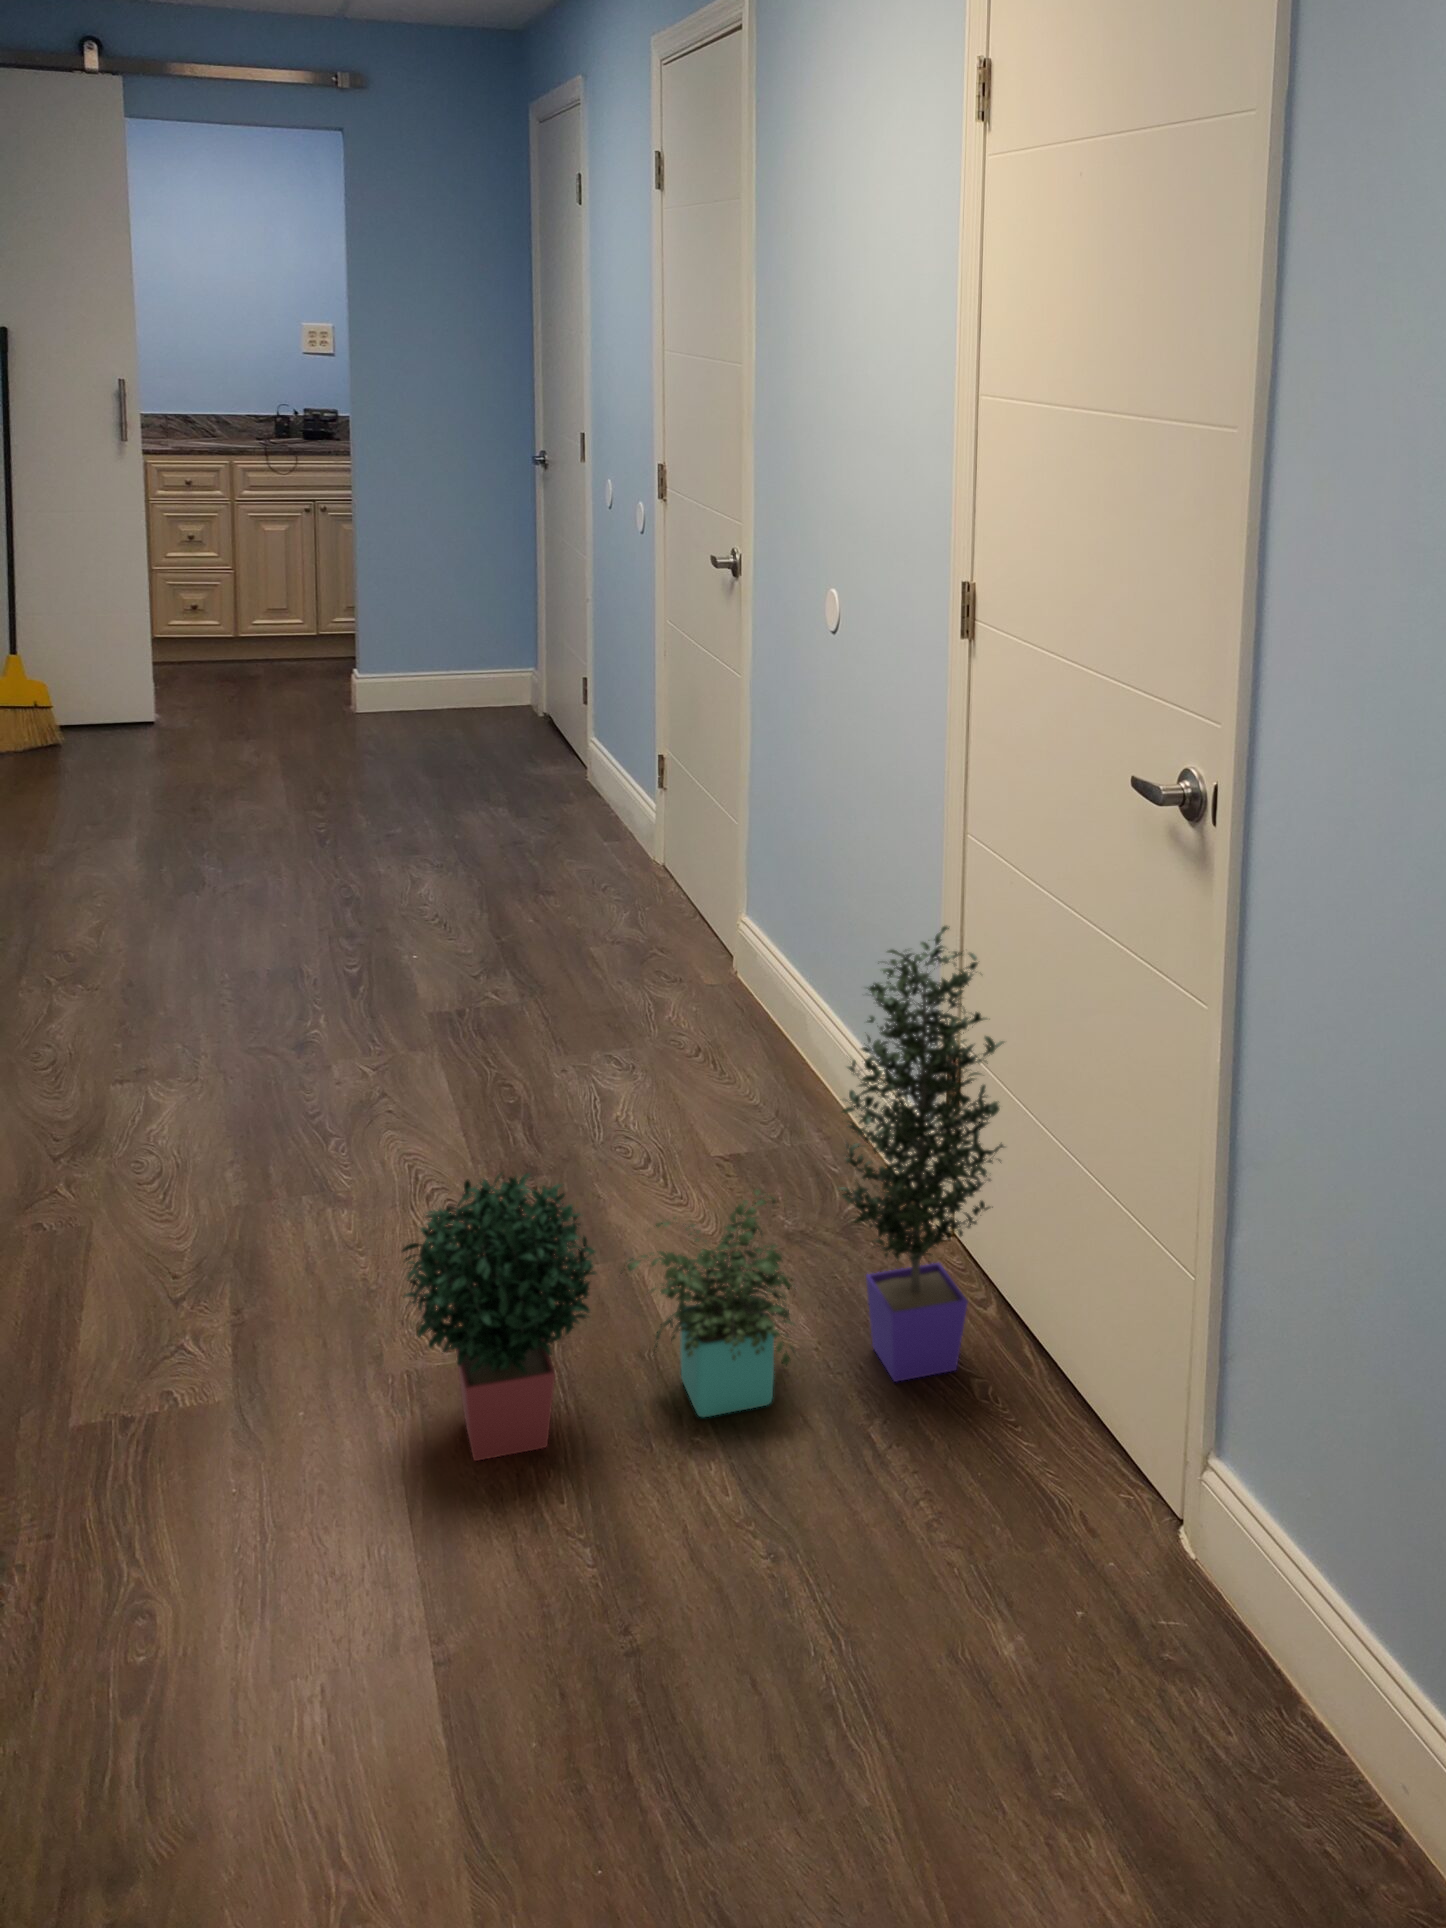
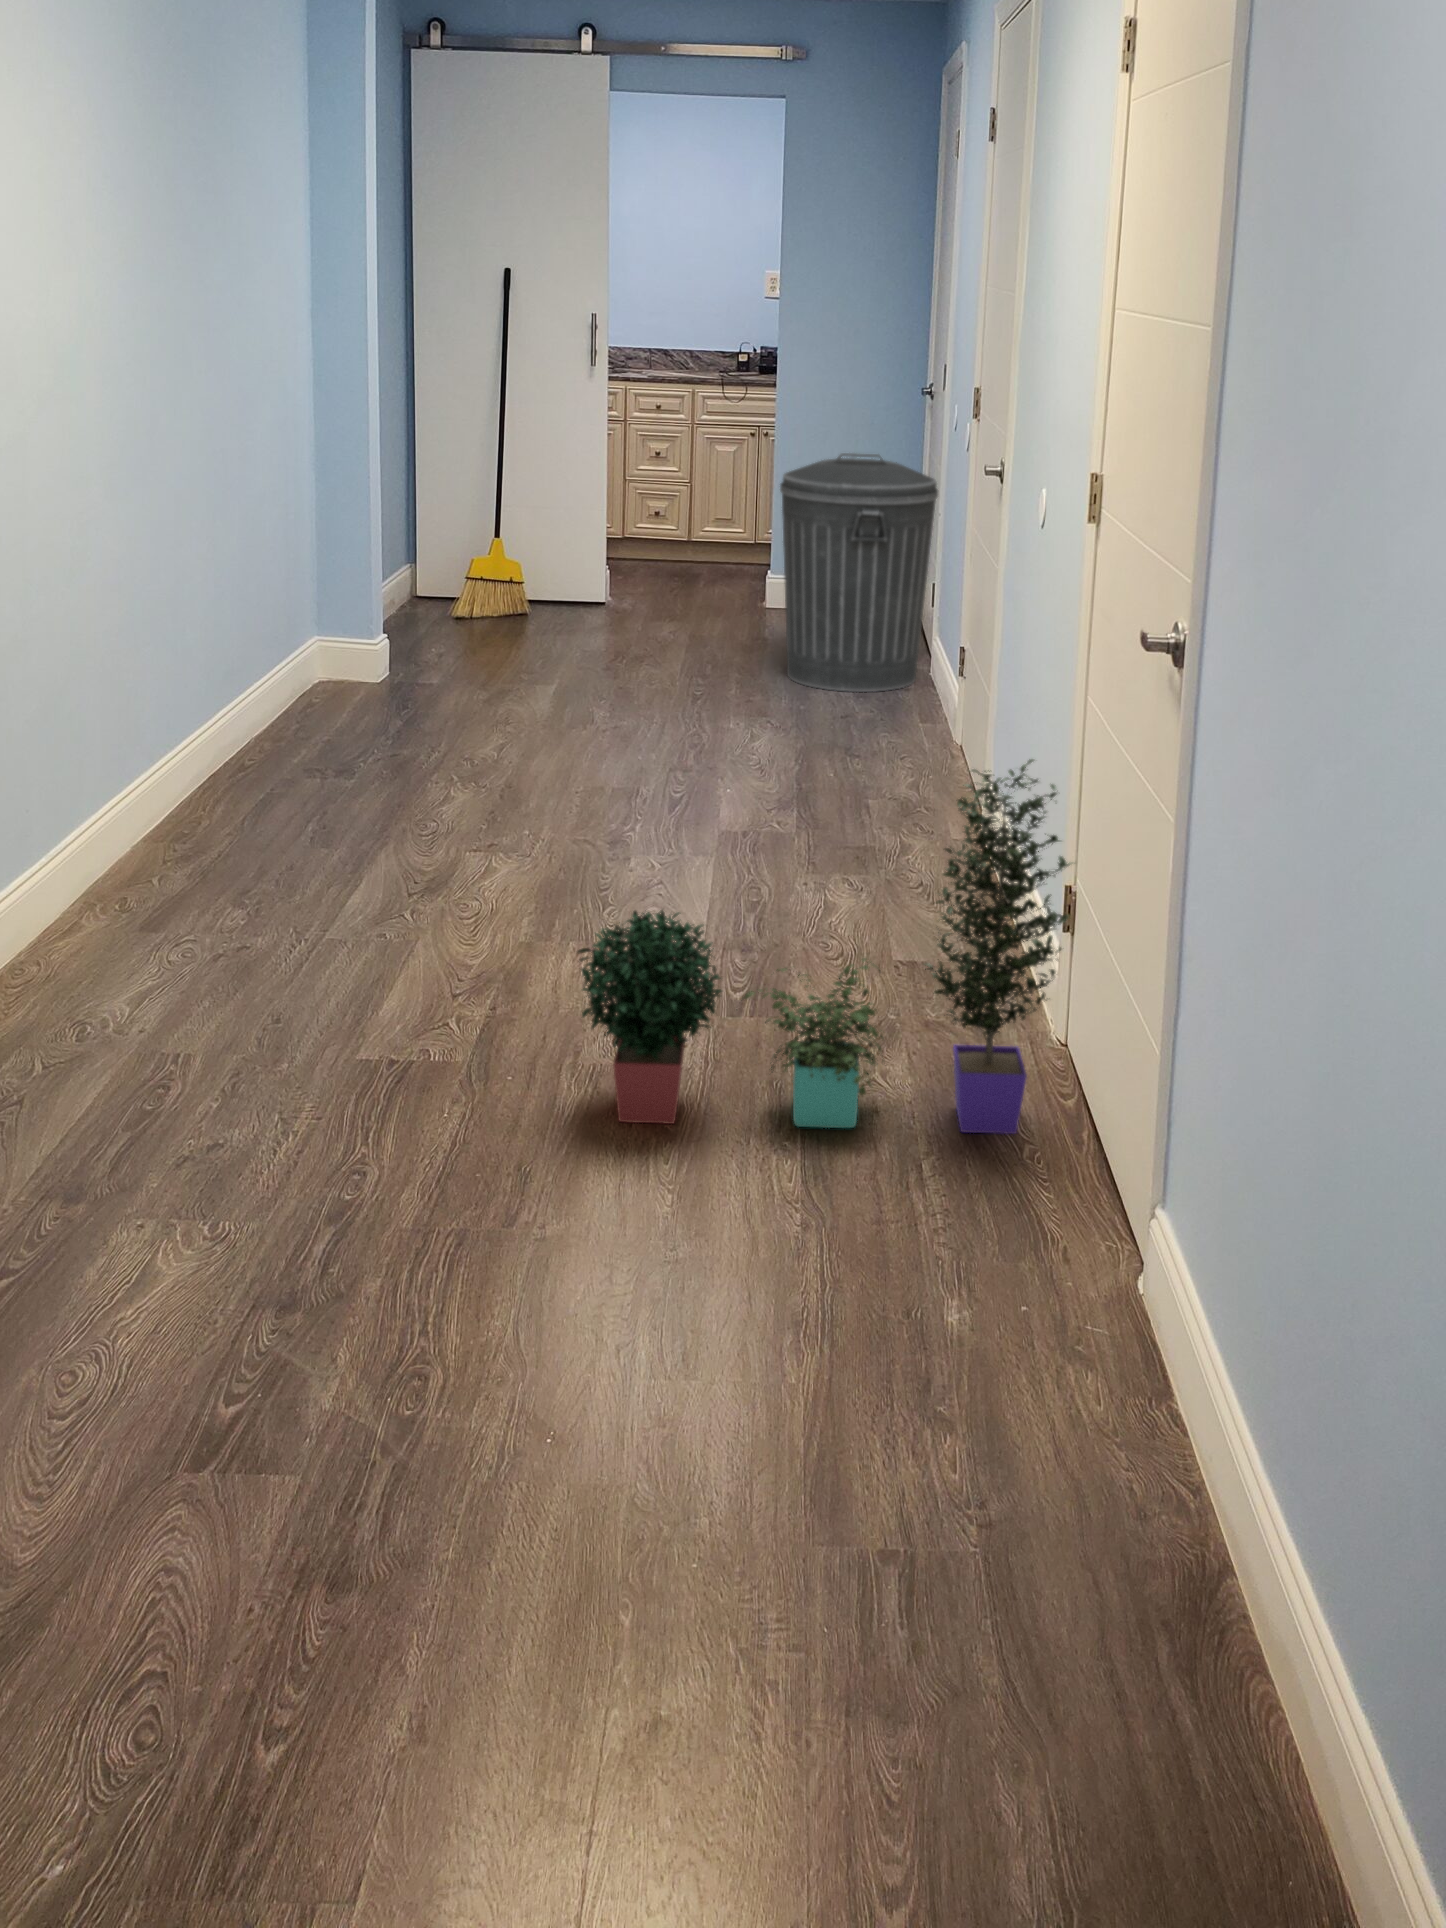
trash can: none [401,537,590,814] -> present [780,453,938,692]

